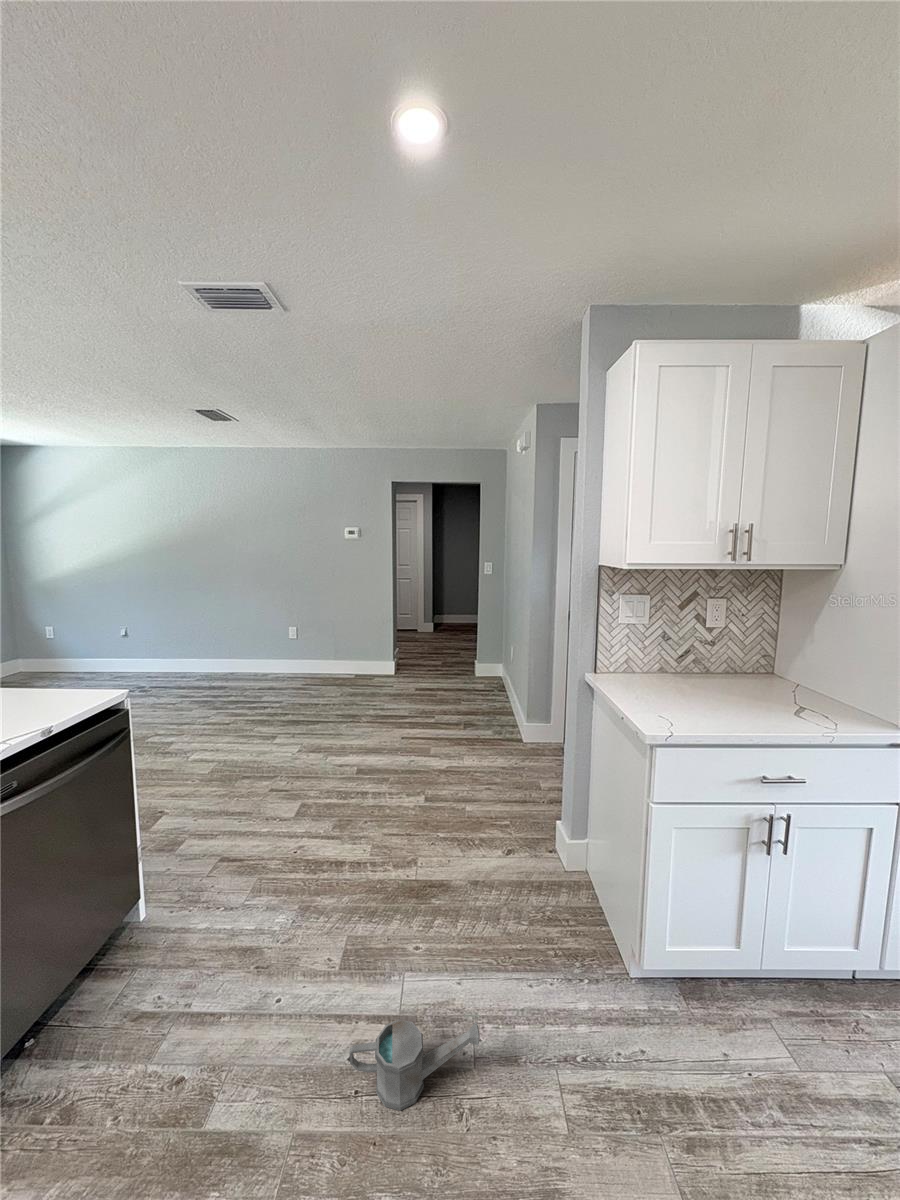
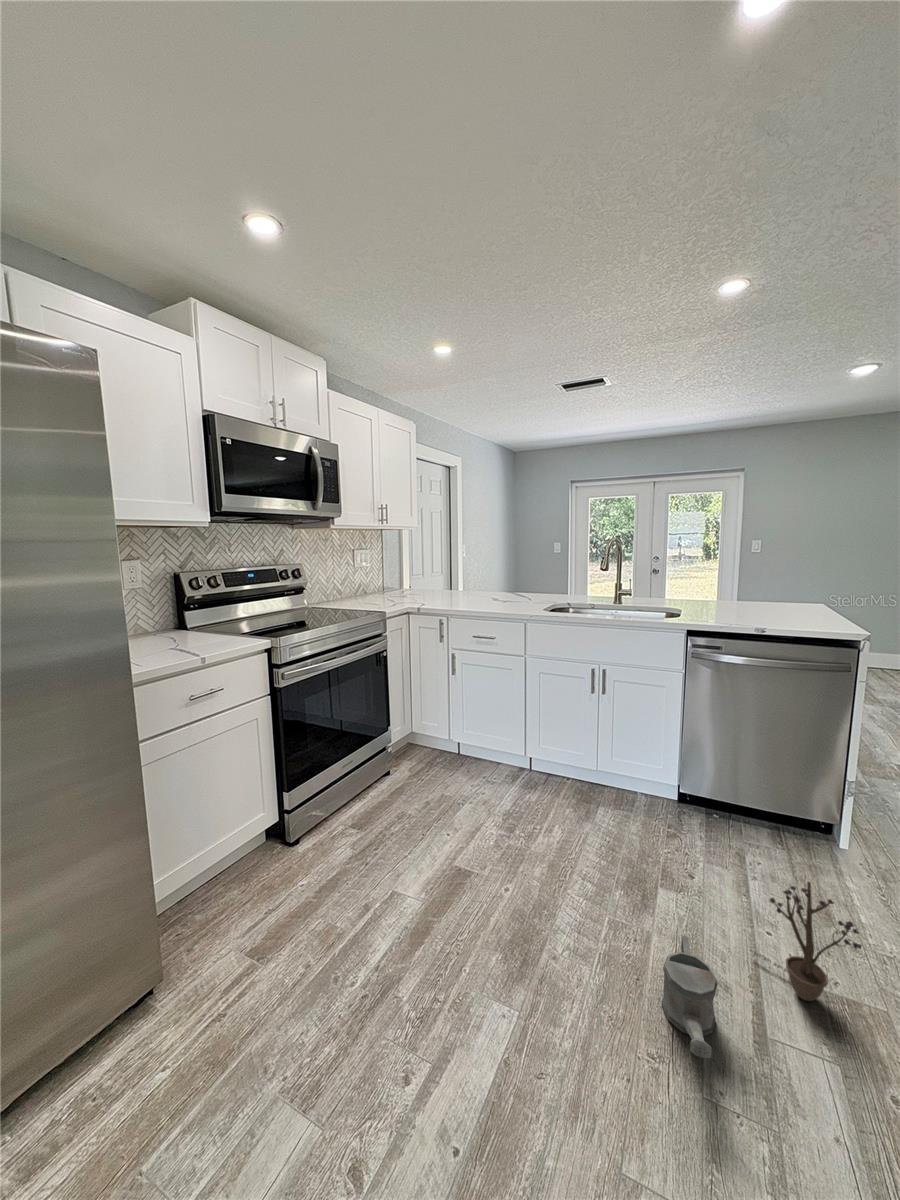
decorative plant: none [313,885,373,1016] -> present [750,882,861,1001]

